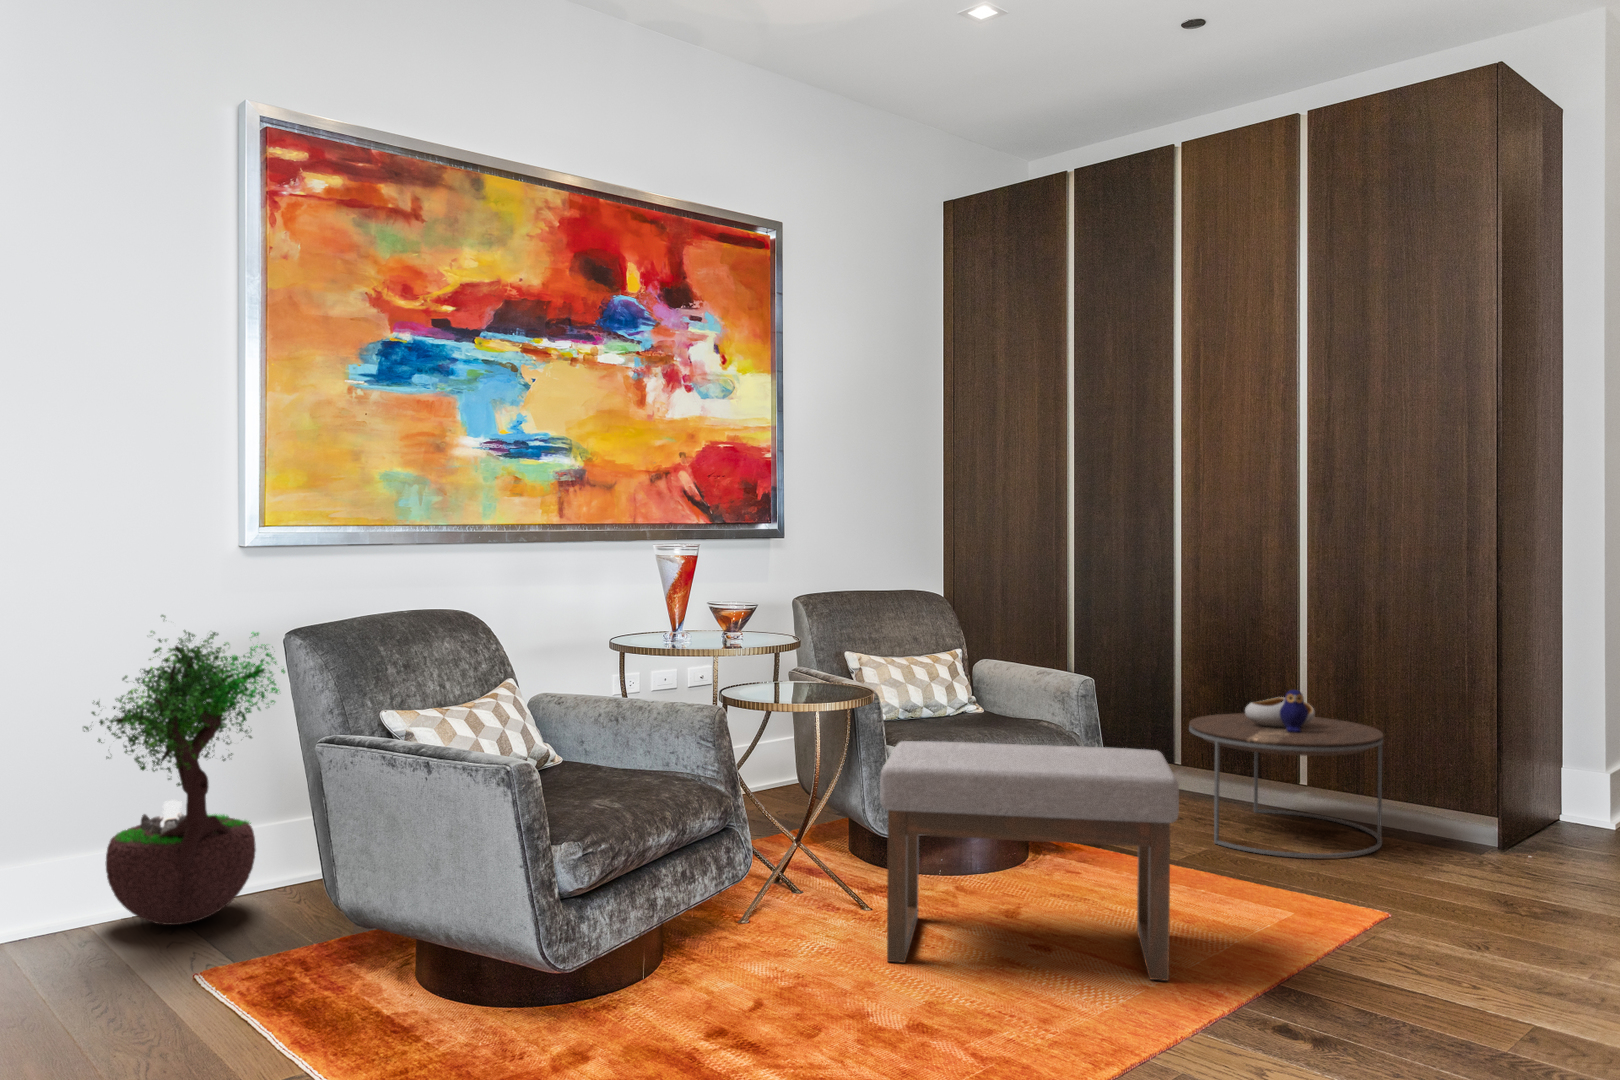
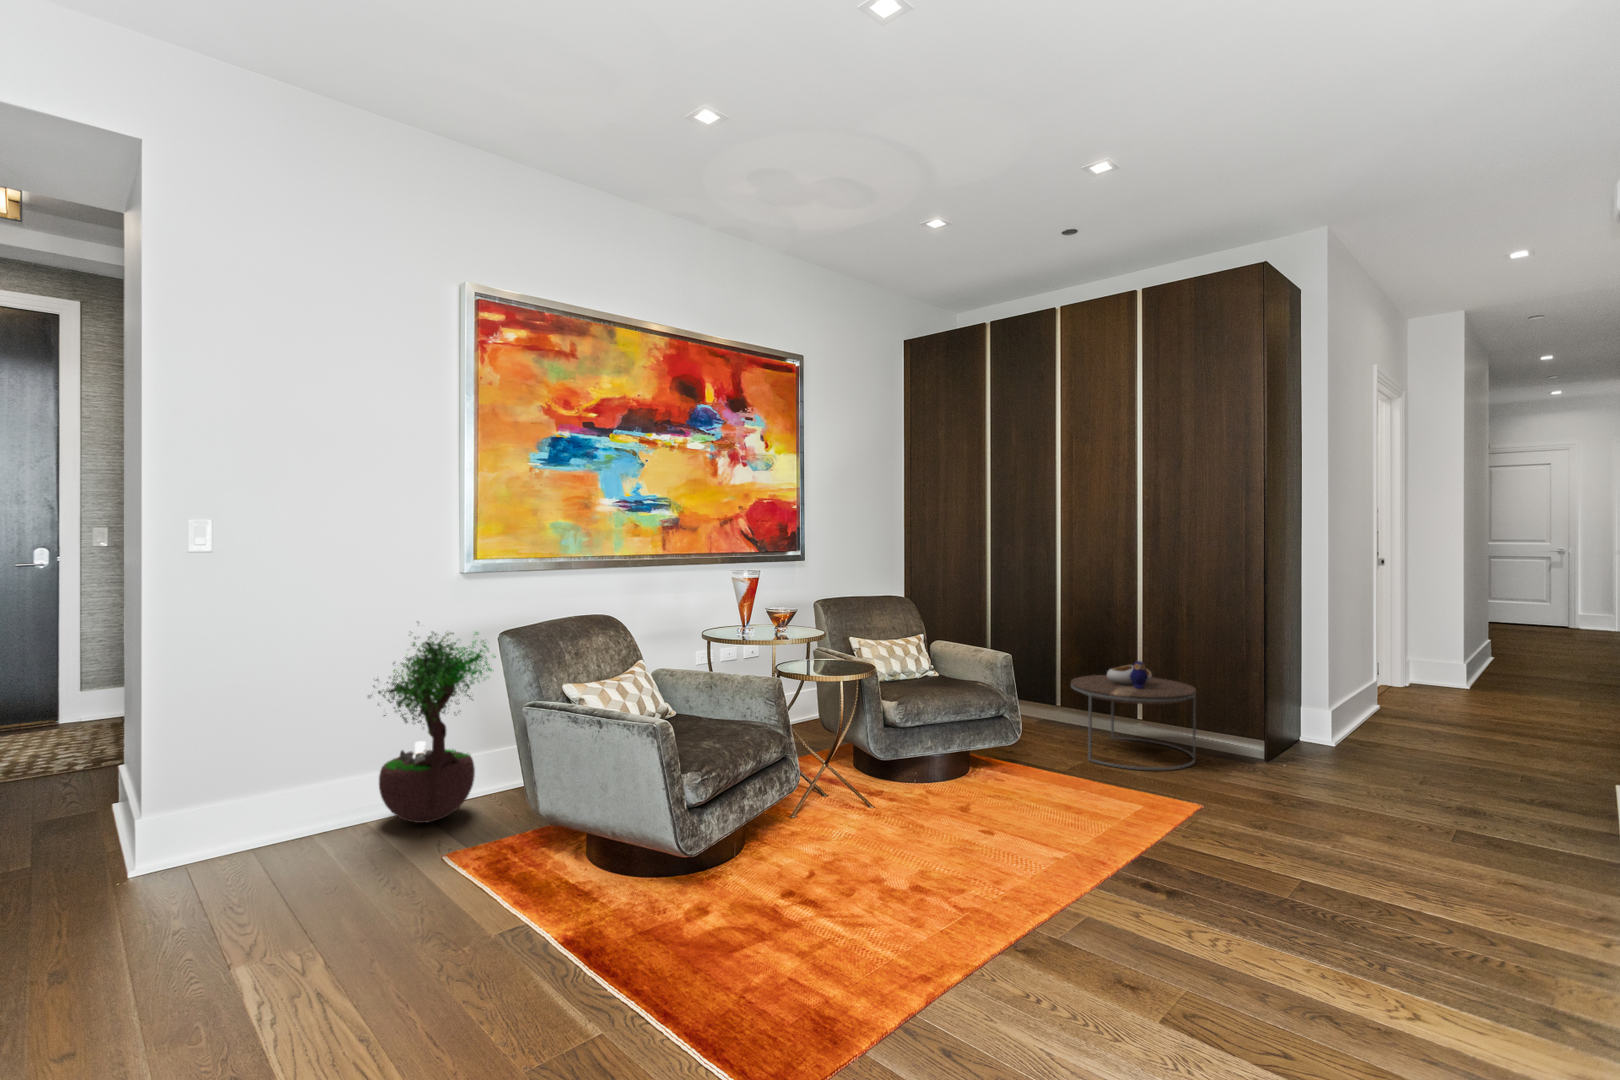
ottoman: present [880,741,1179,981] -> none [885,700,1077,855]

